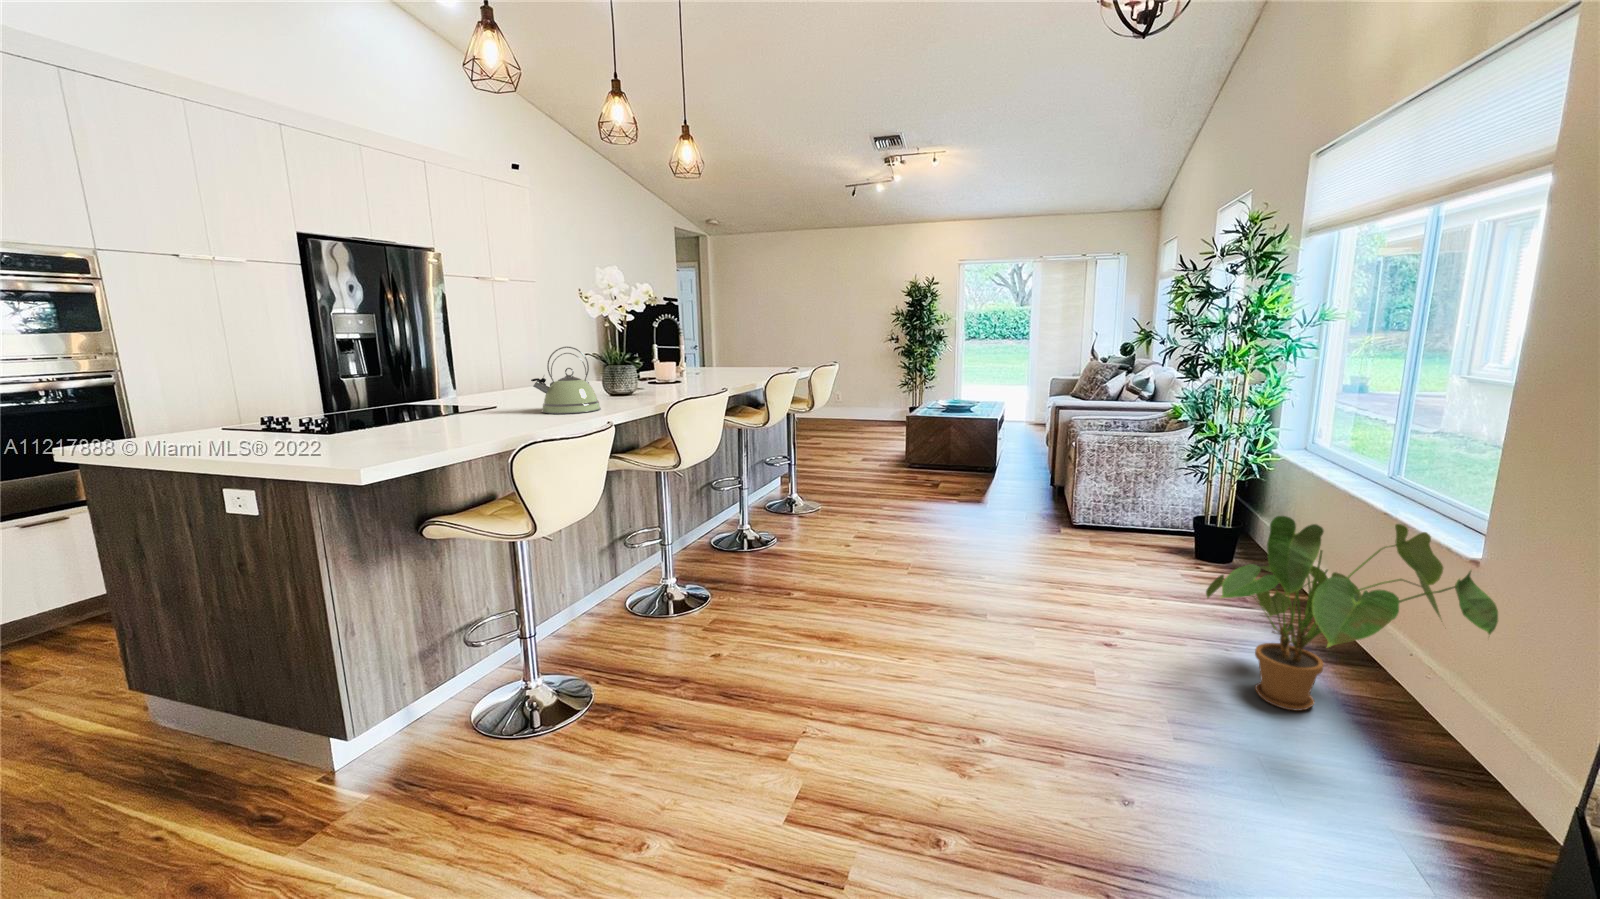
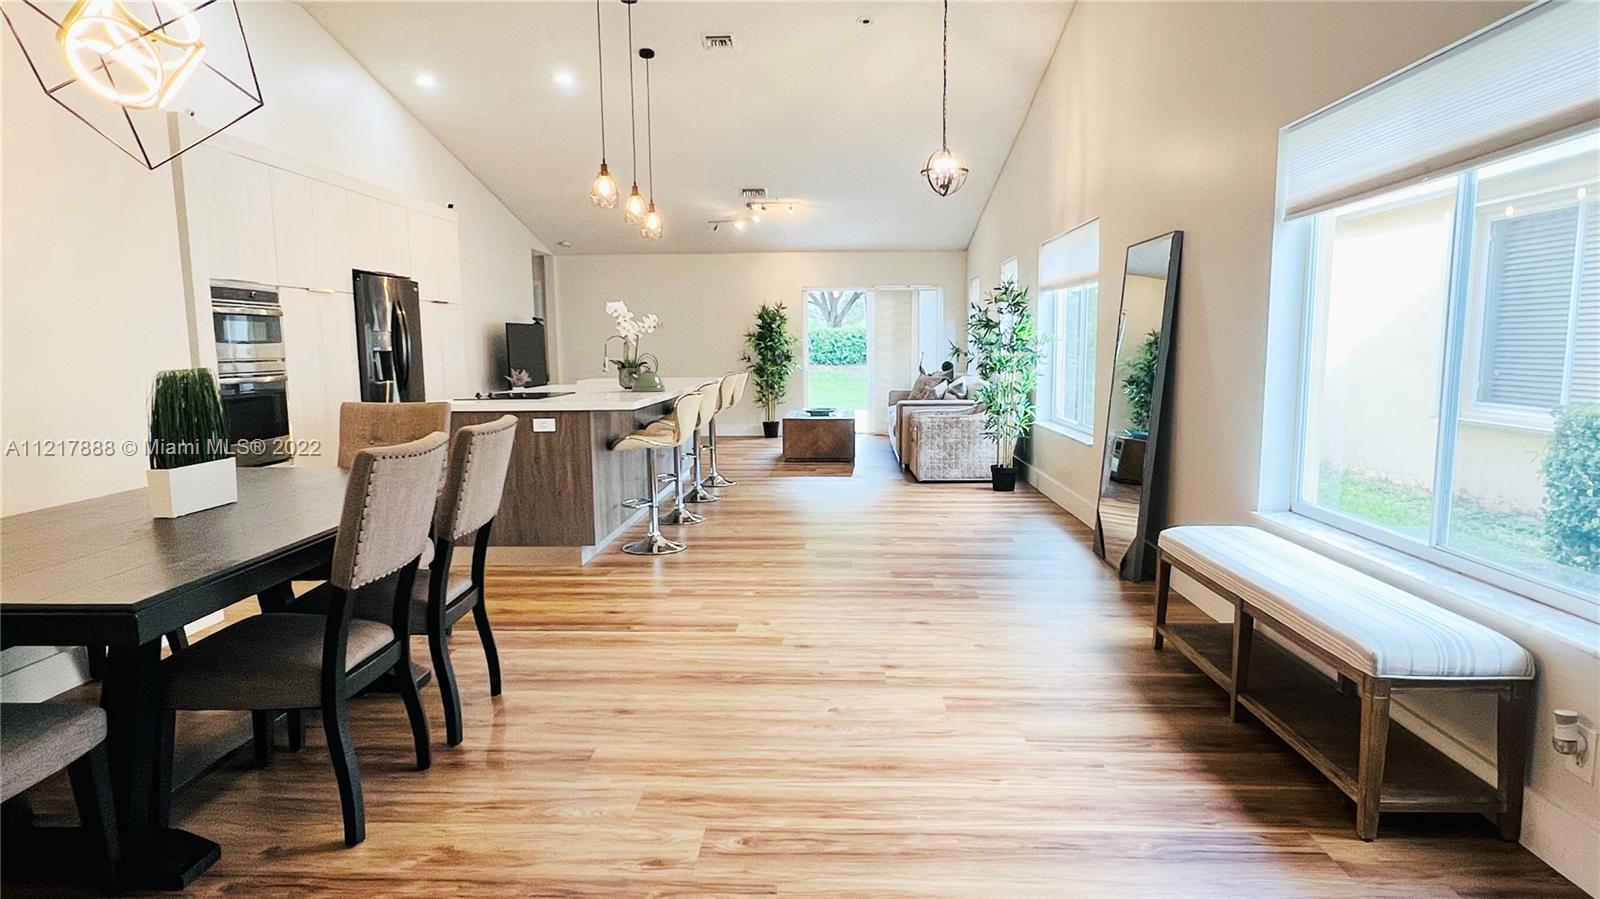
house plant: present [1206,516,1498,710] -> none [991,431,1093,524]

